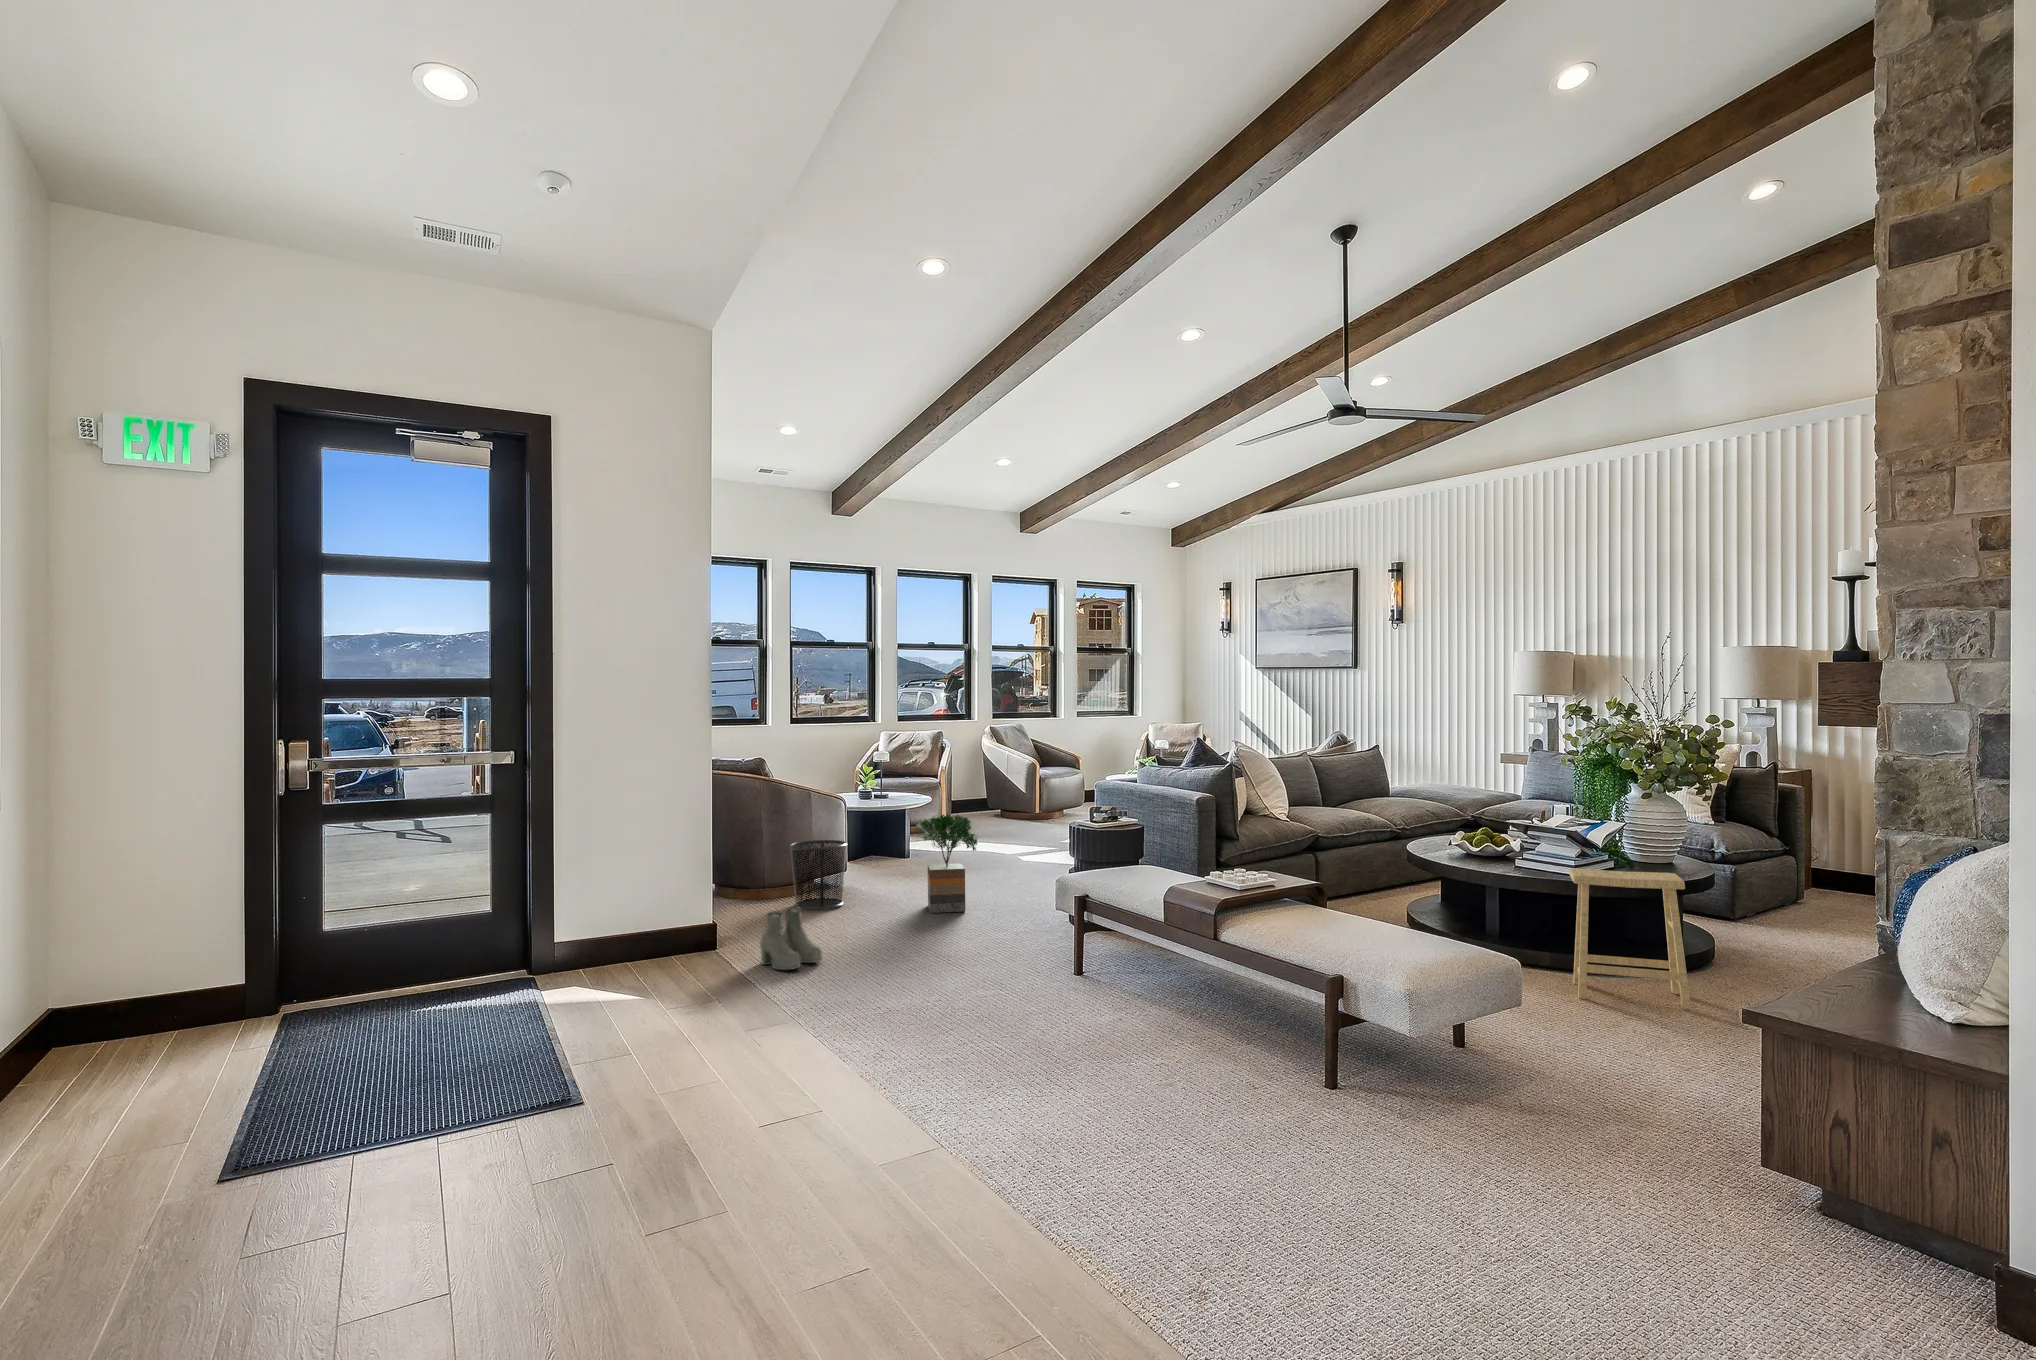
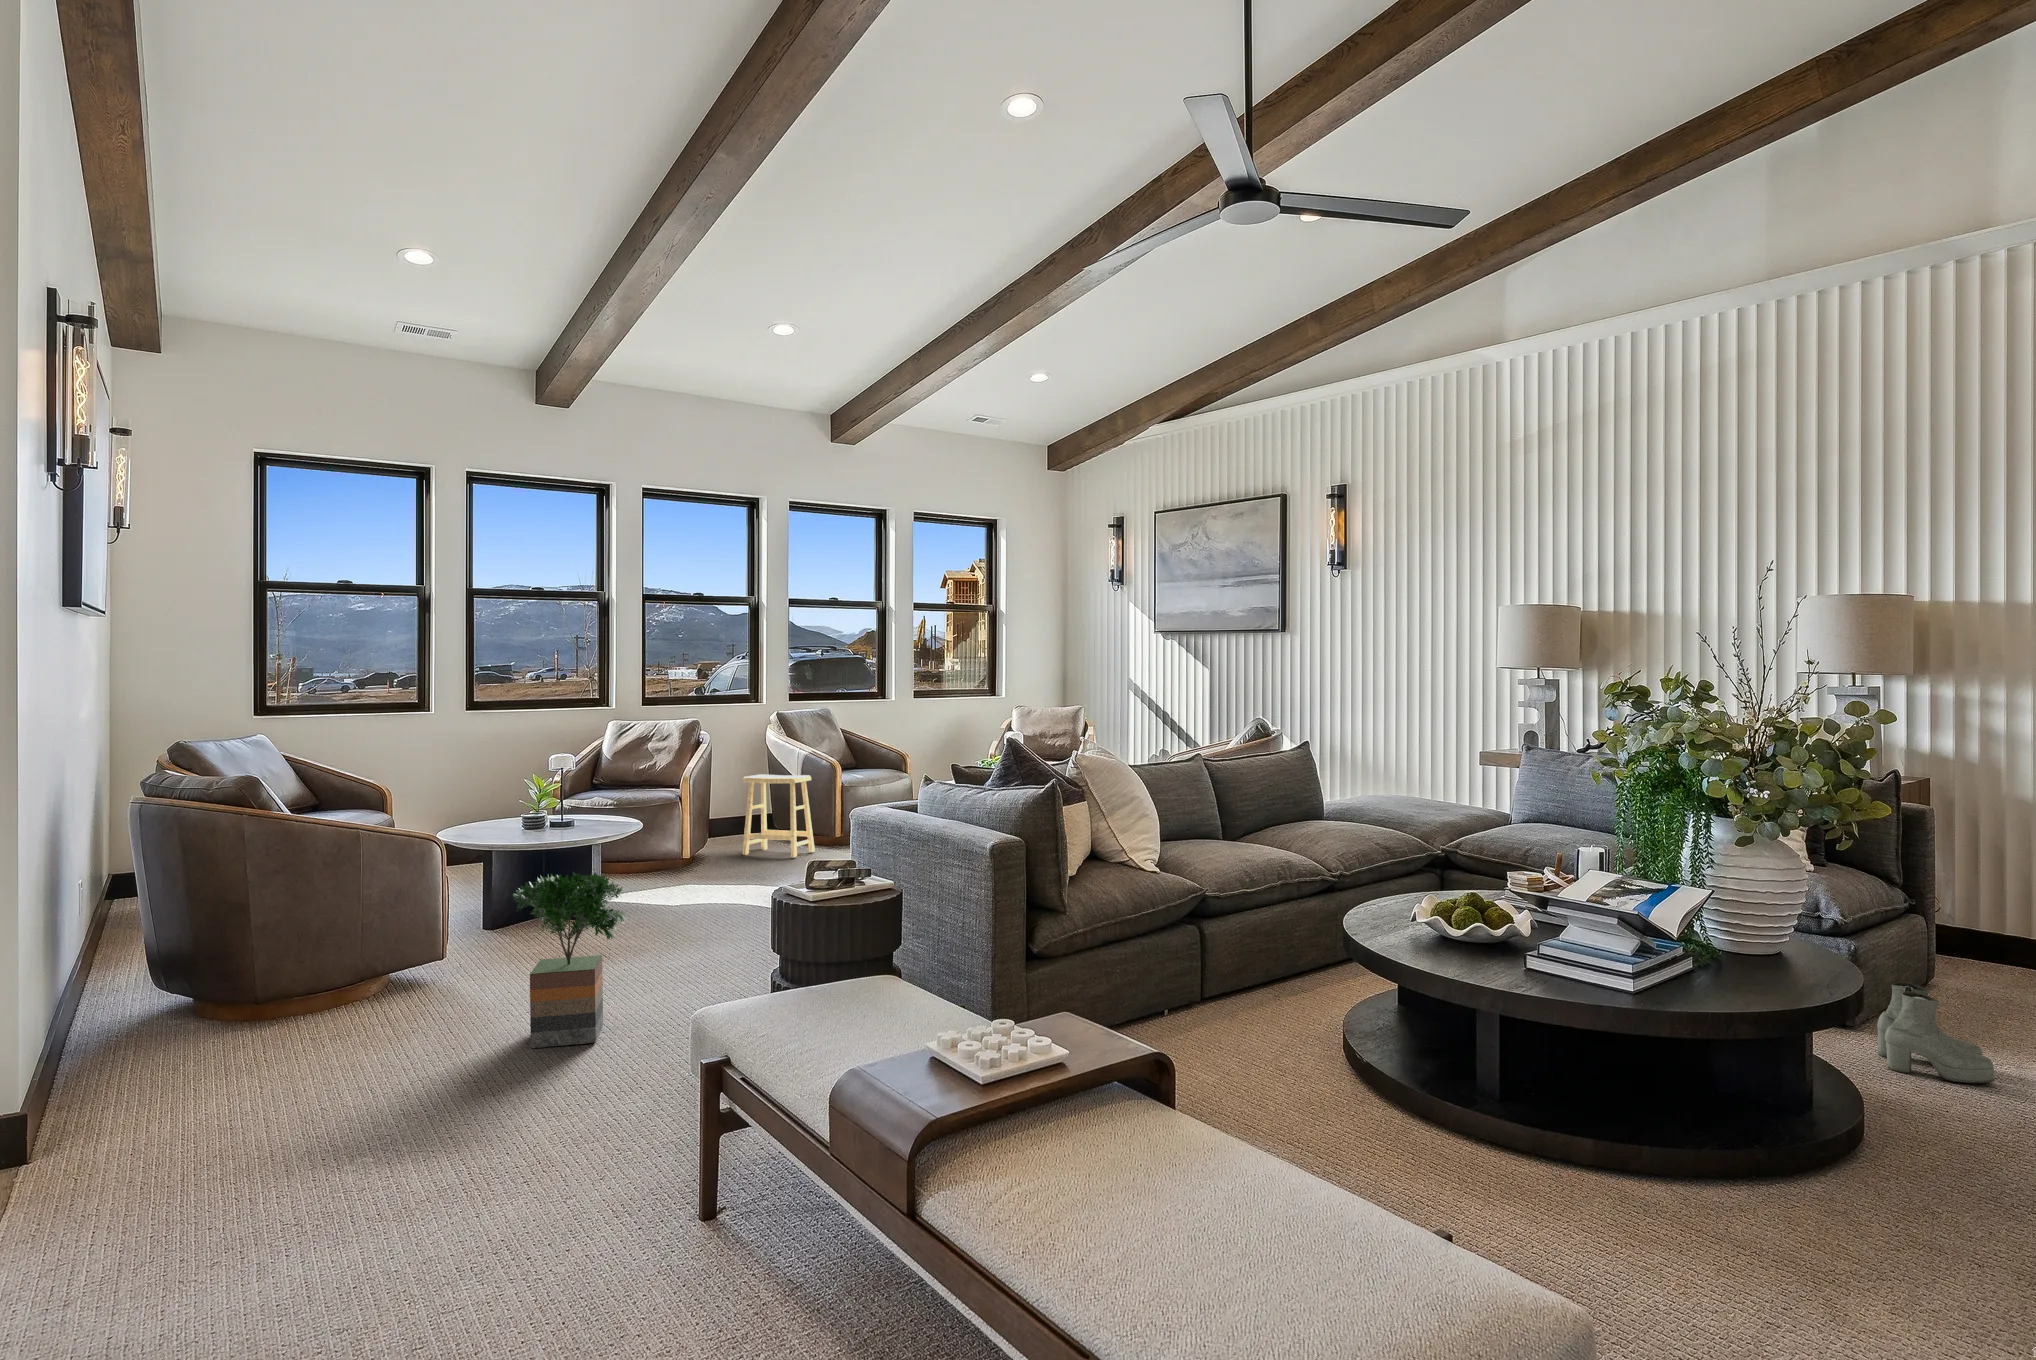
waste bin: present [789,840,847,910] -> none [283,918,399,1048]
footstool: present [1569,868,1691,1009] -> present [742,775,815,857]
boots: present [760,907,822,970] -> present [1877,982,1995,1083]

